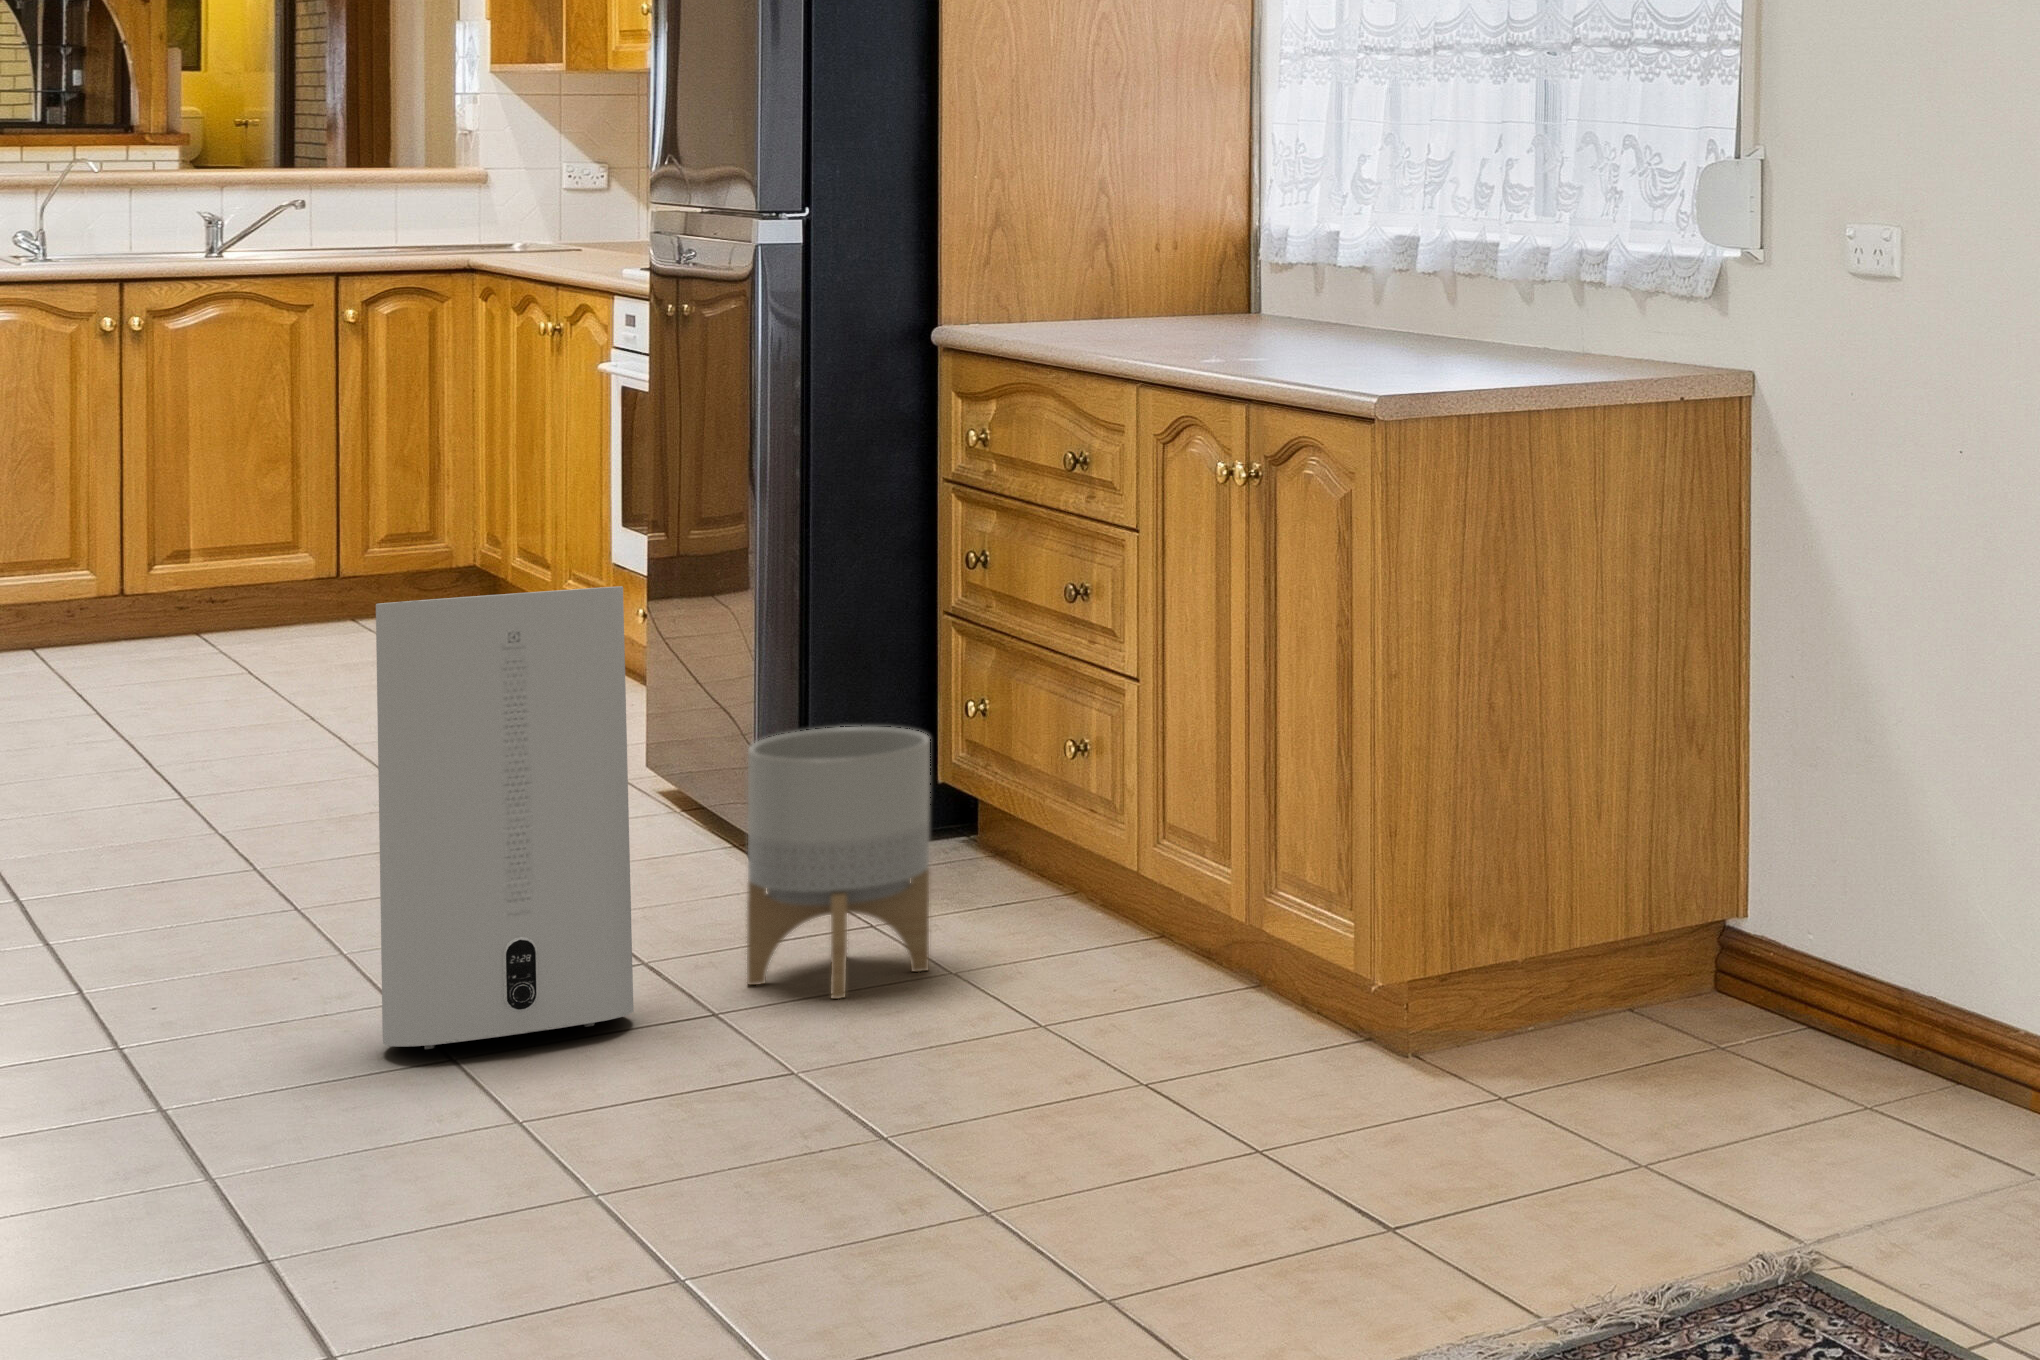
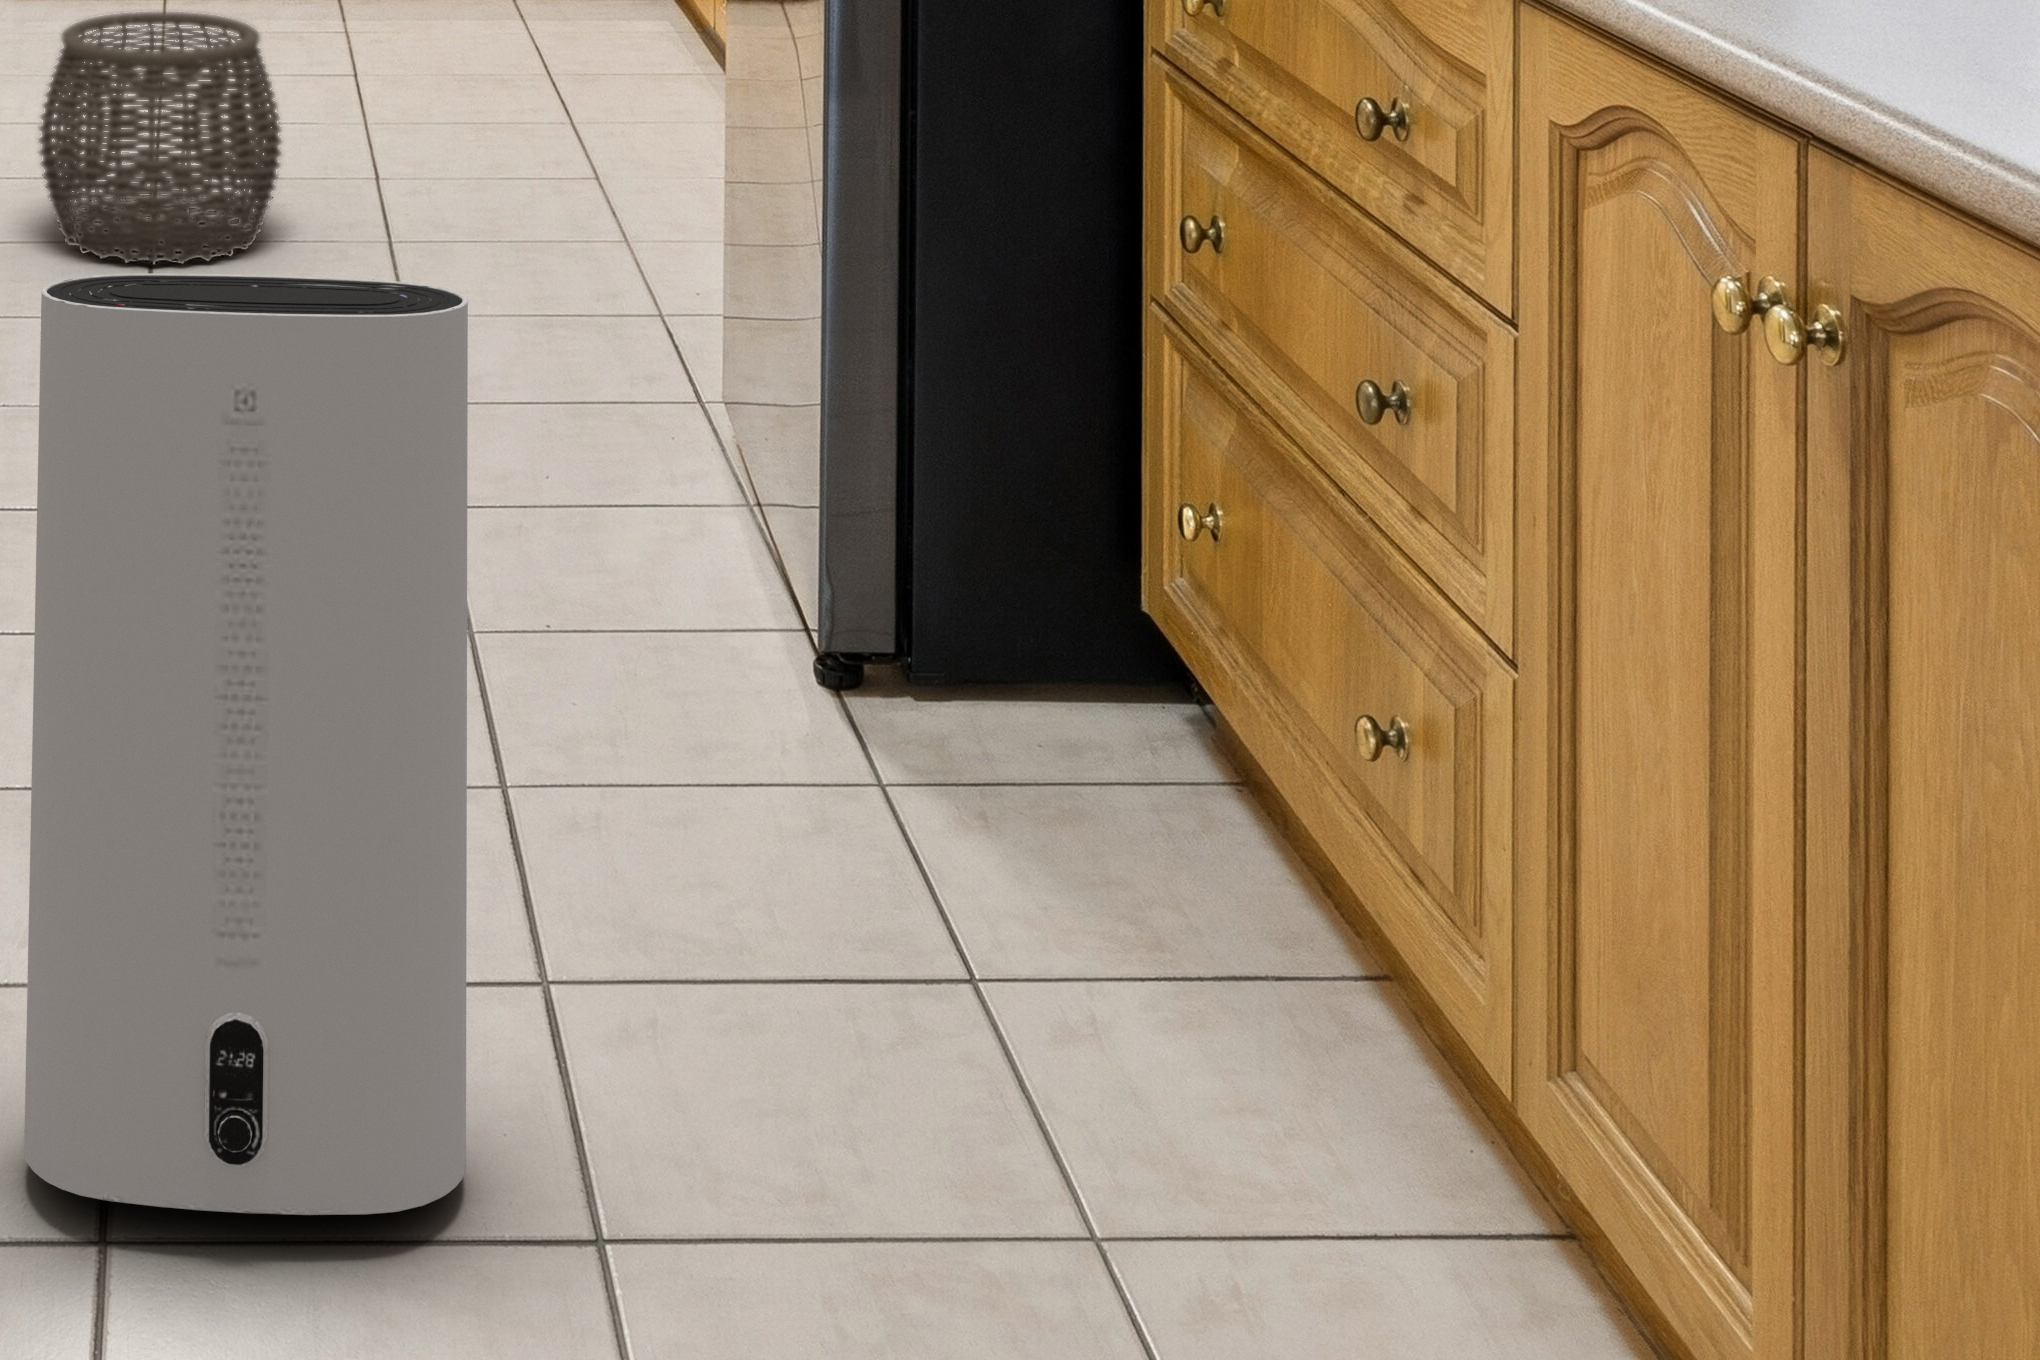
woven basket: none [51,601,260,779] -> present [39,12,281,264]
planter: present [747,727,930,999] -> none [704,600,1062,1246]

